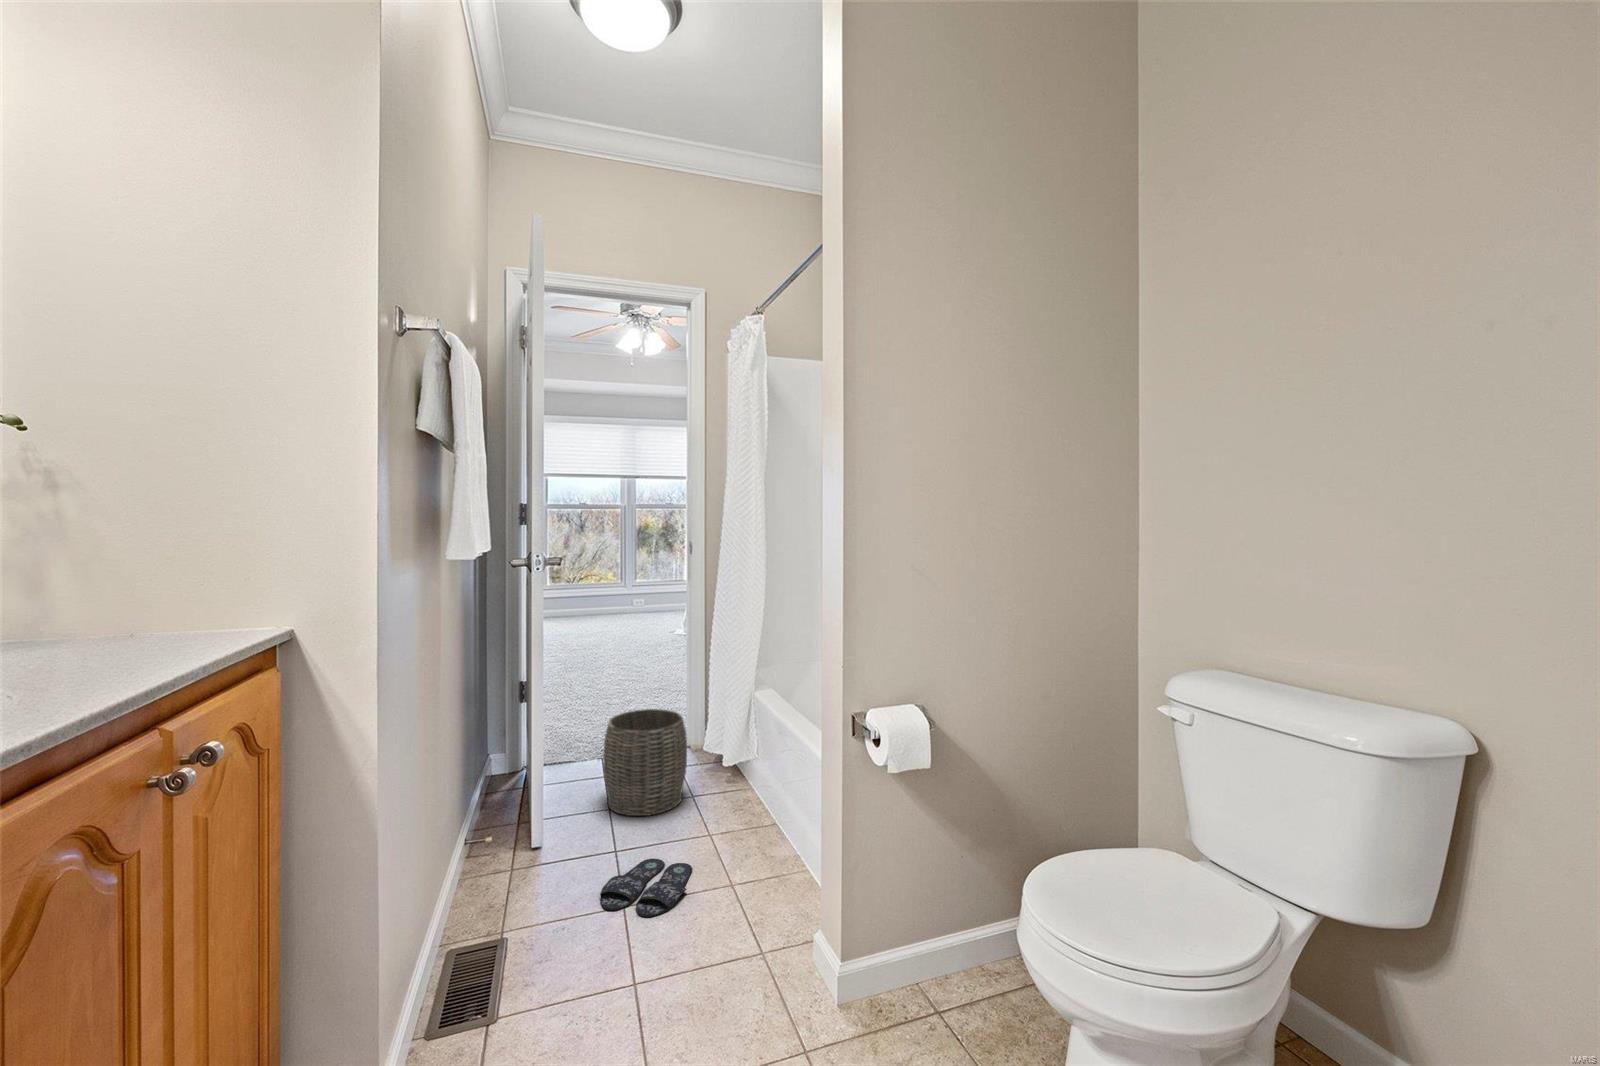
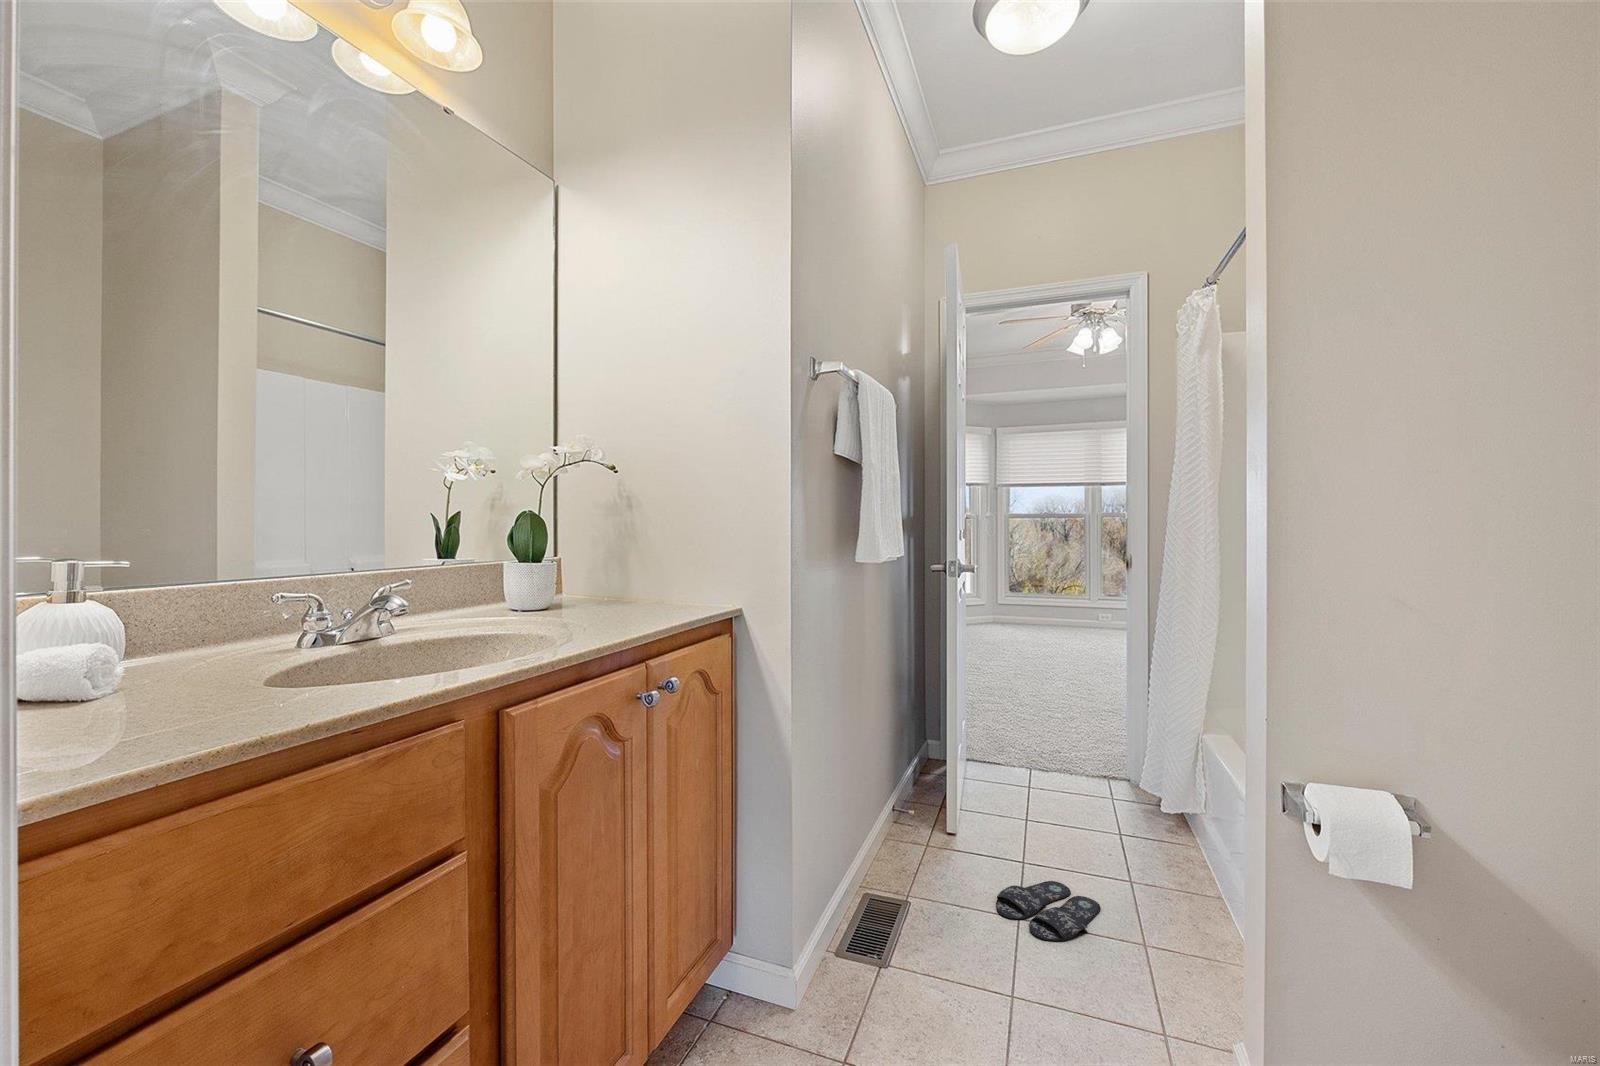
woven basket: present [603,709,687,816] -> none [1022,724,1114,839]

